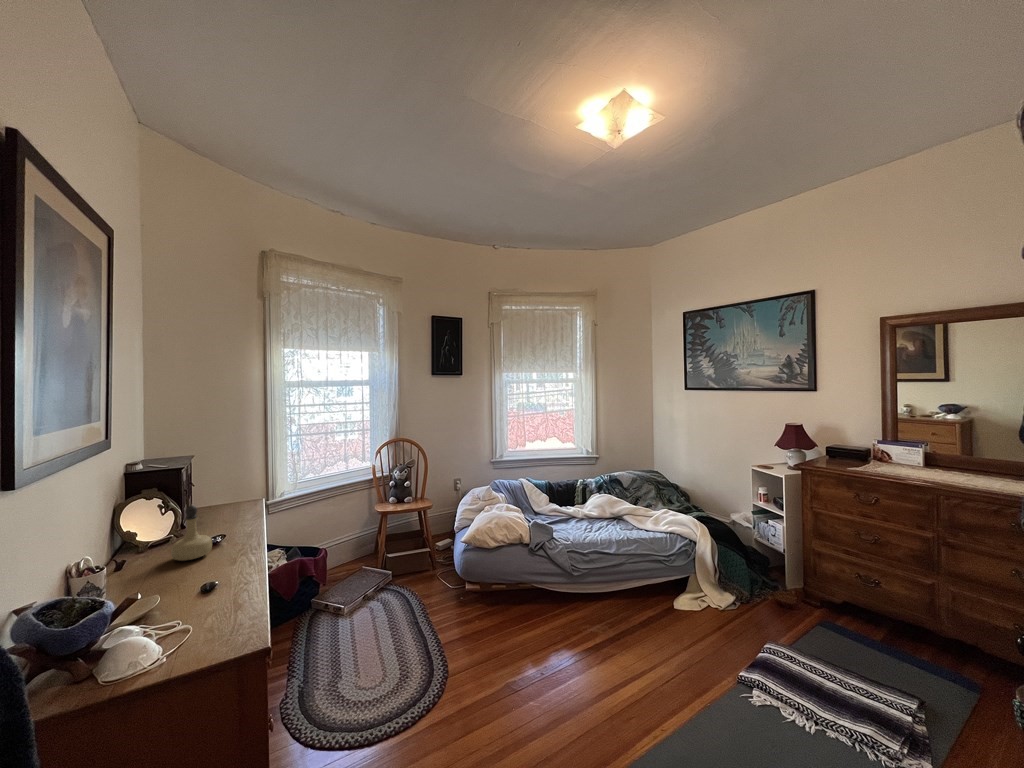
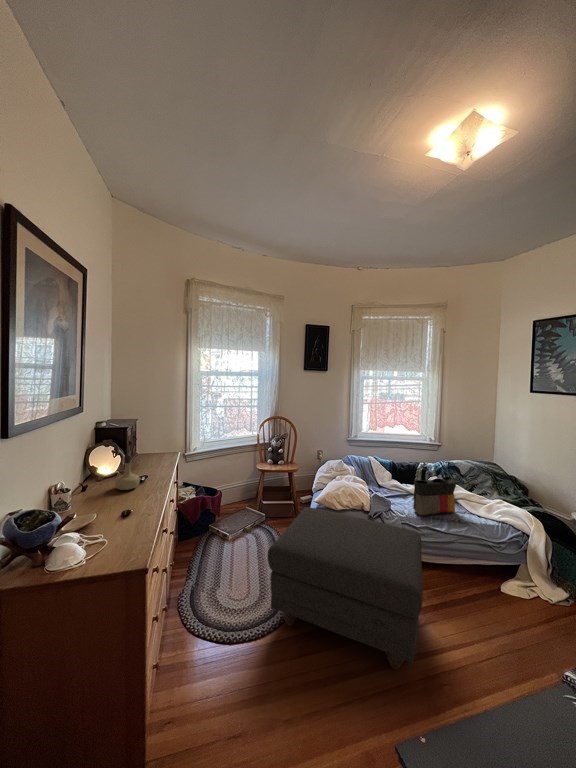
tote bag: none [578,490,623,538] -> present [413,477,457,515]
ottoman: none [415,548,601,714] -> present [267,507,423,669]

